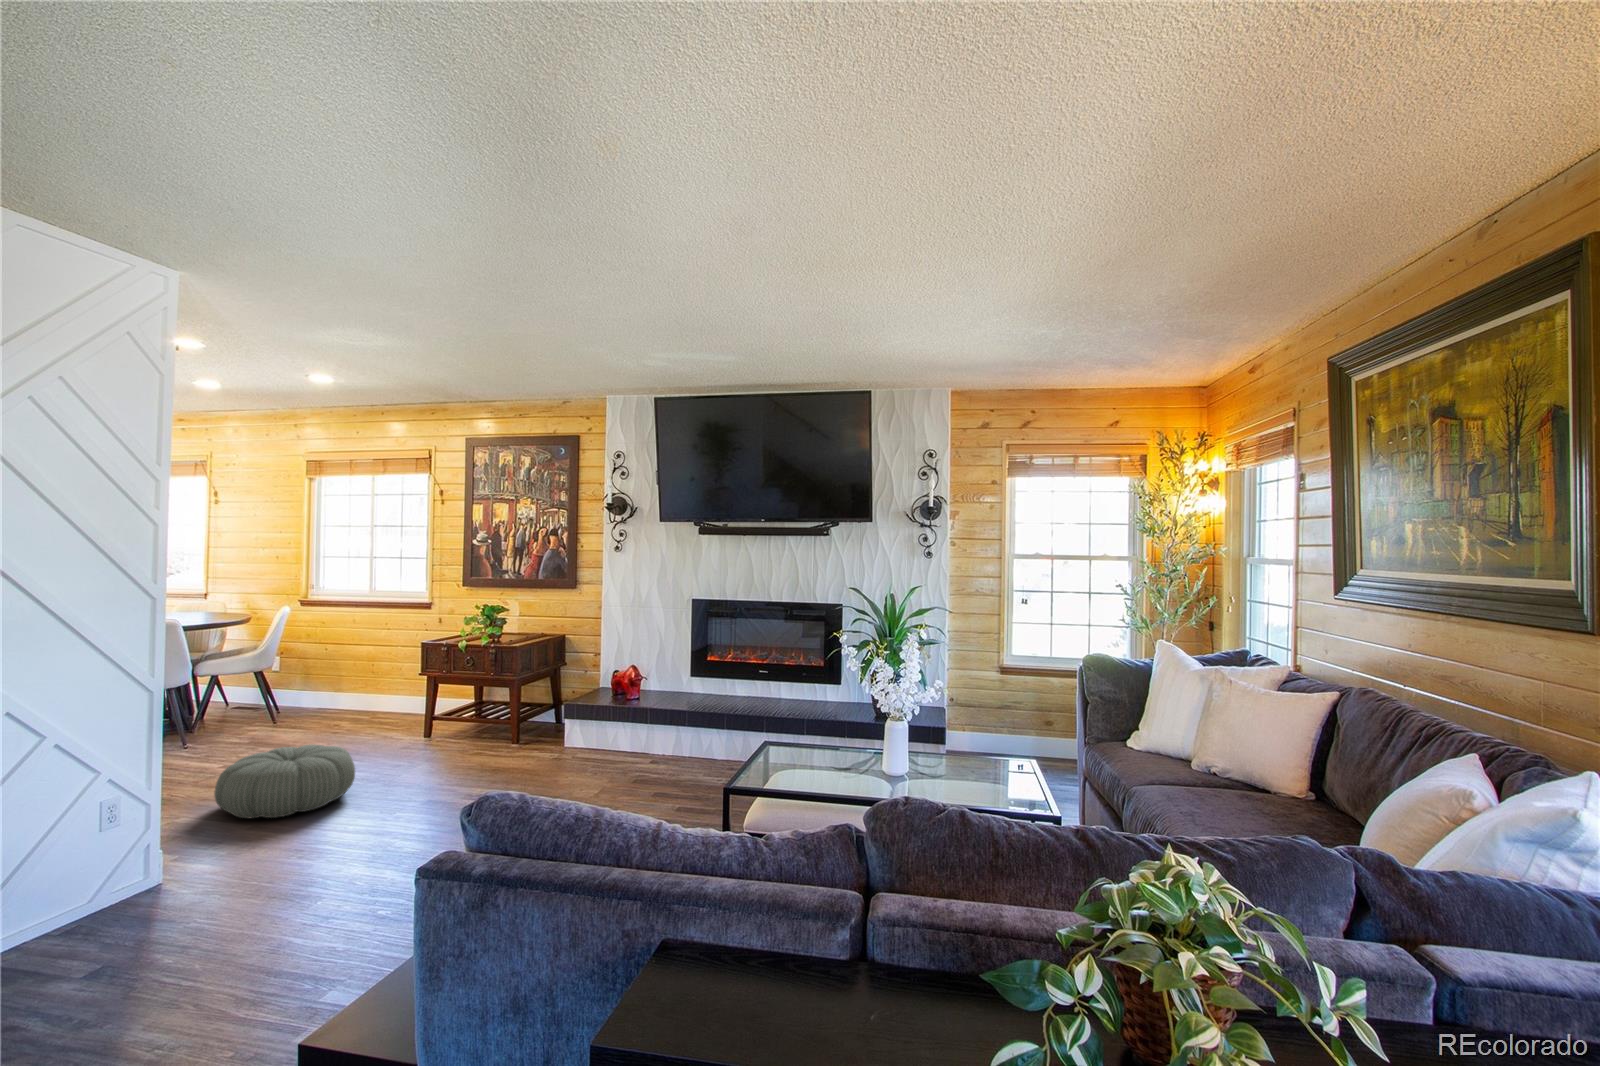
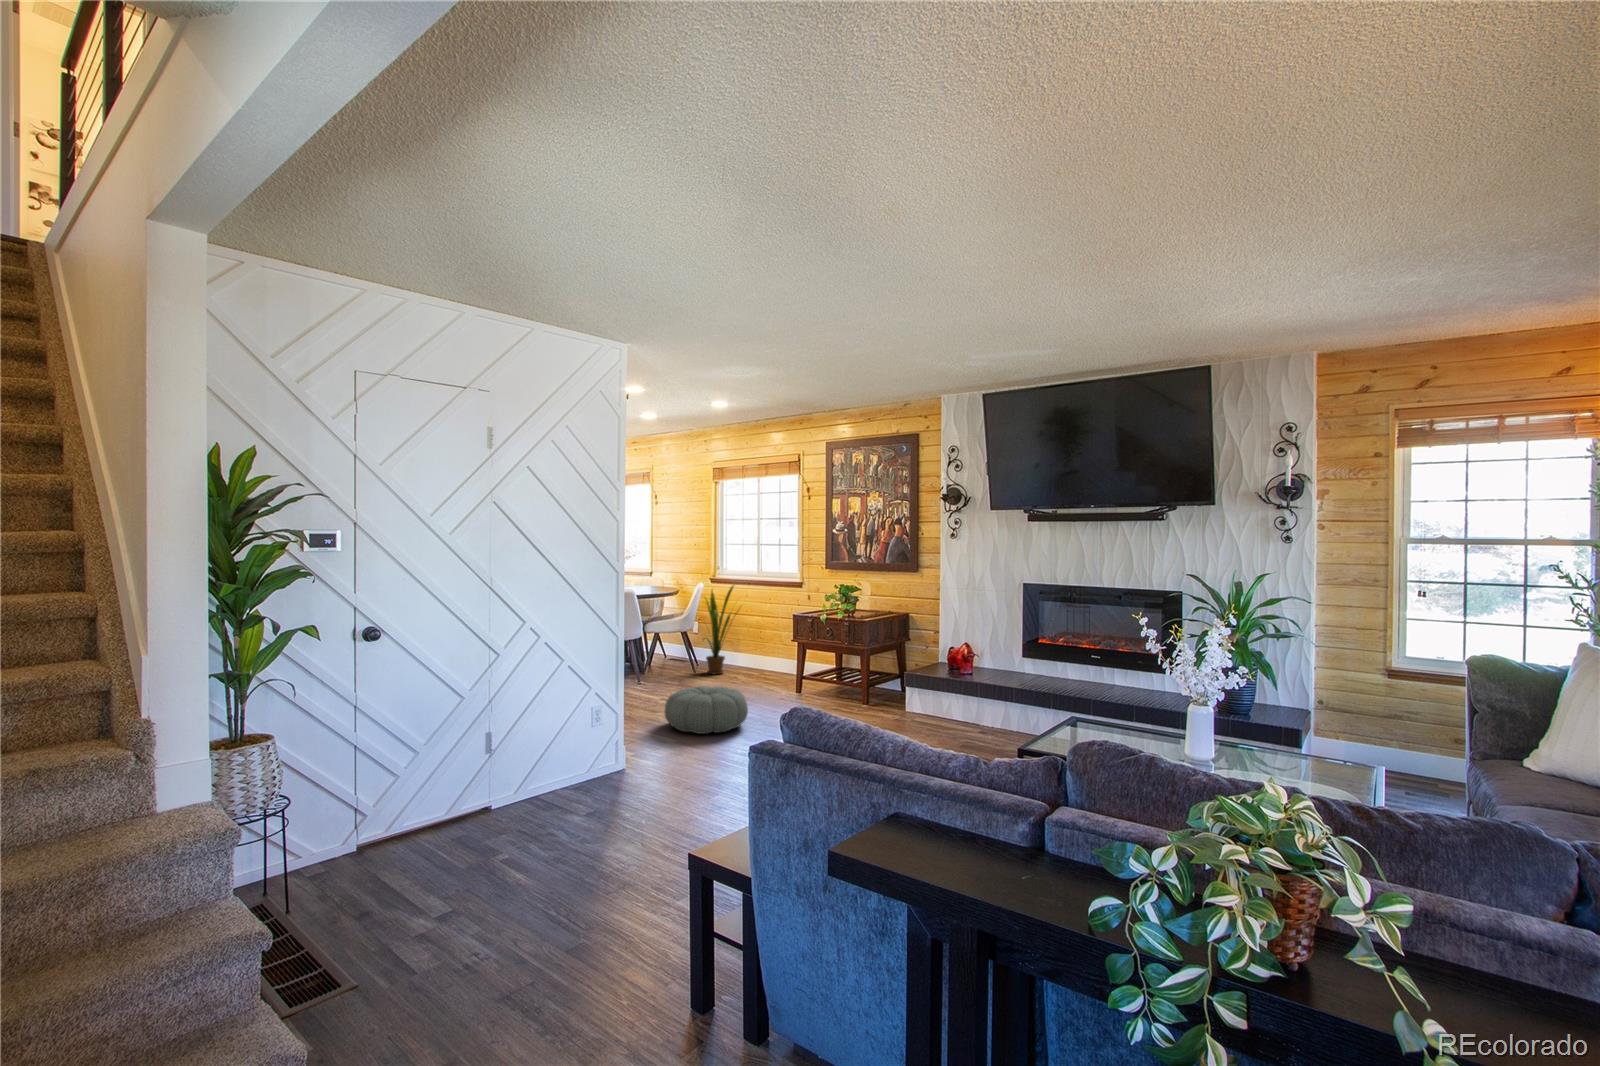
house plant: none [282,605,350,722] -> present [705,585,739,674]

